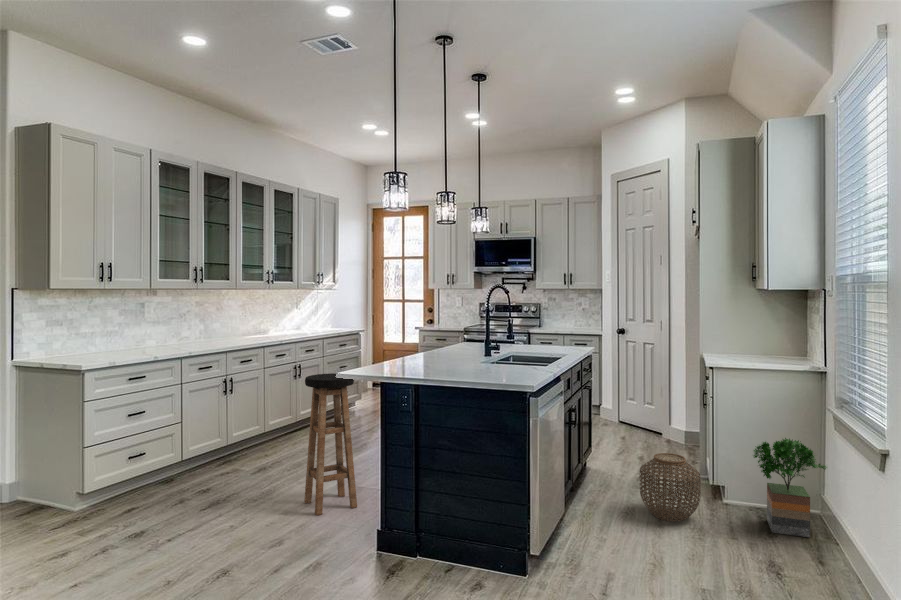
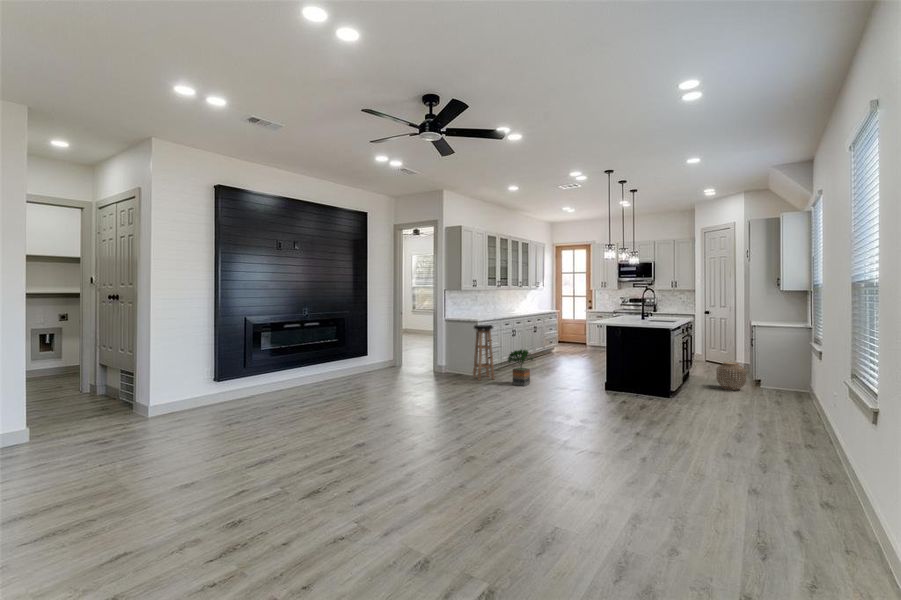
bar stool: present [304,373,357,515] -> present [473,325,494,381]
potted tree: present [753,438,827,537] -> present [508,350,533,386]

